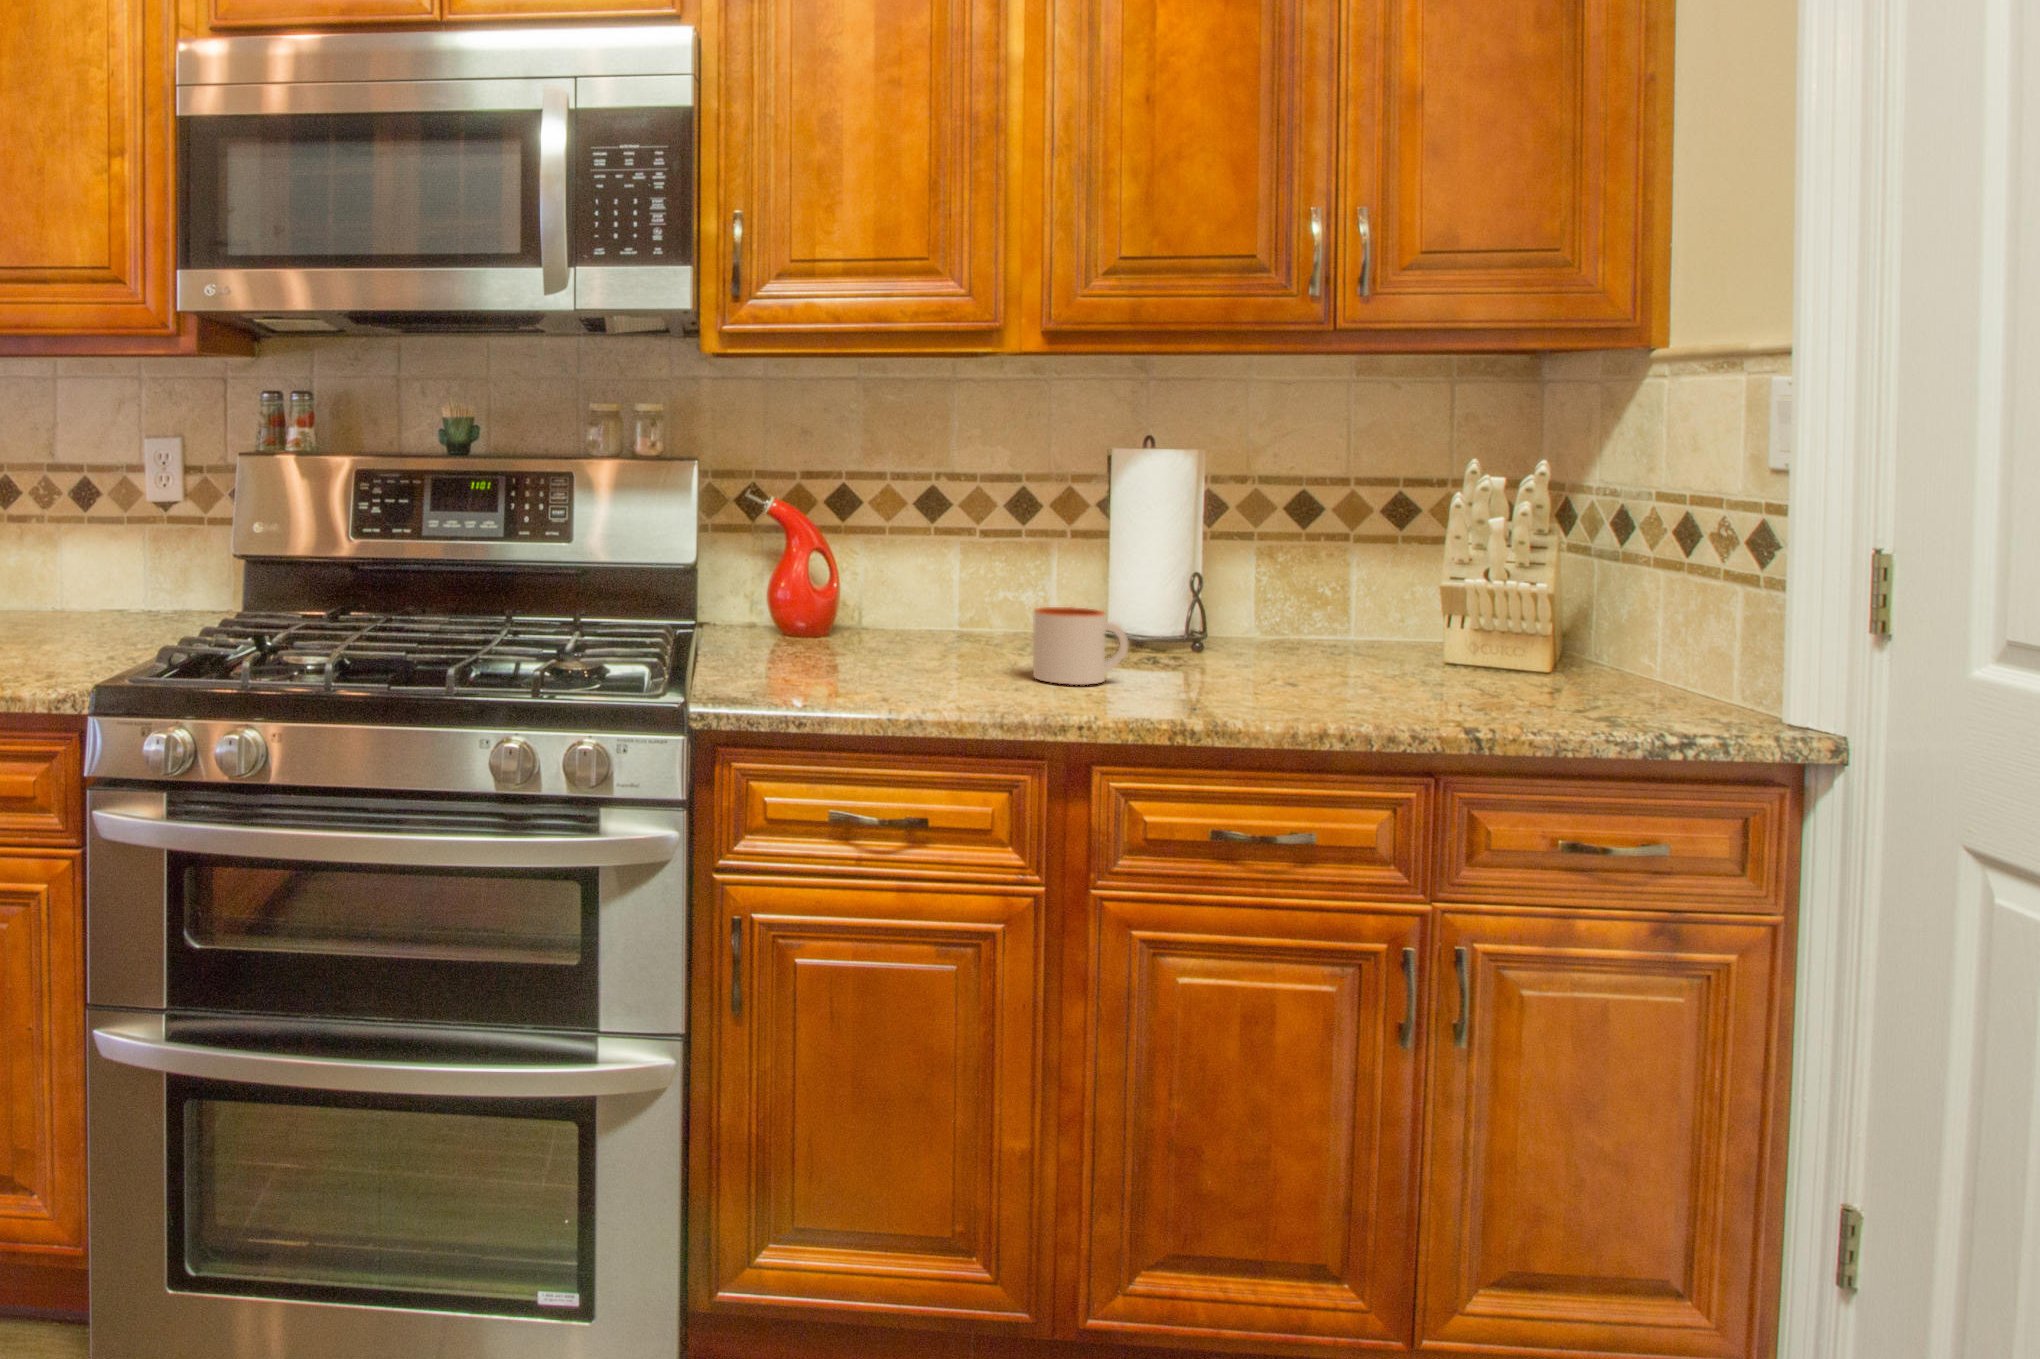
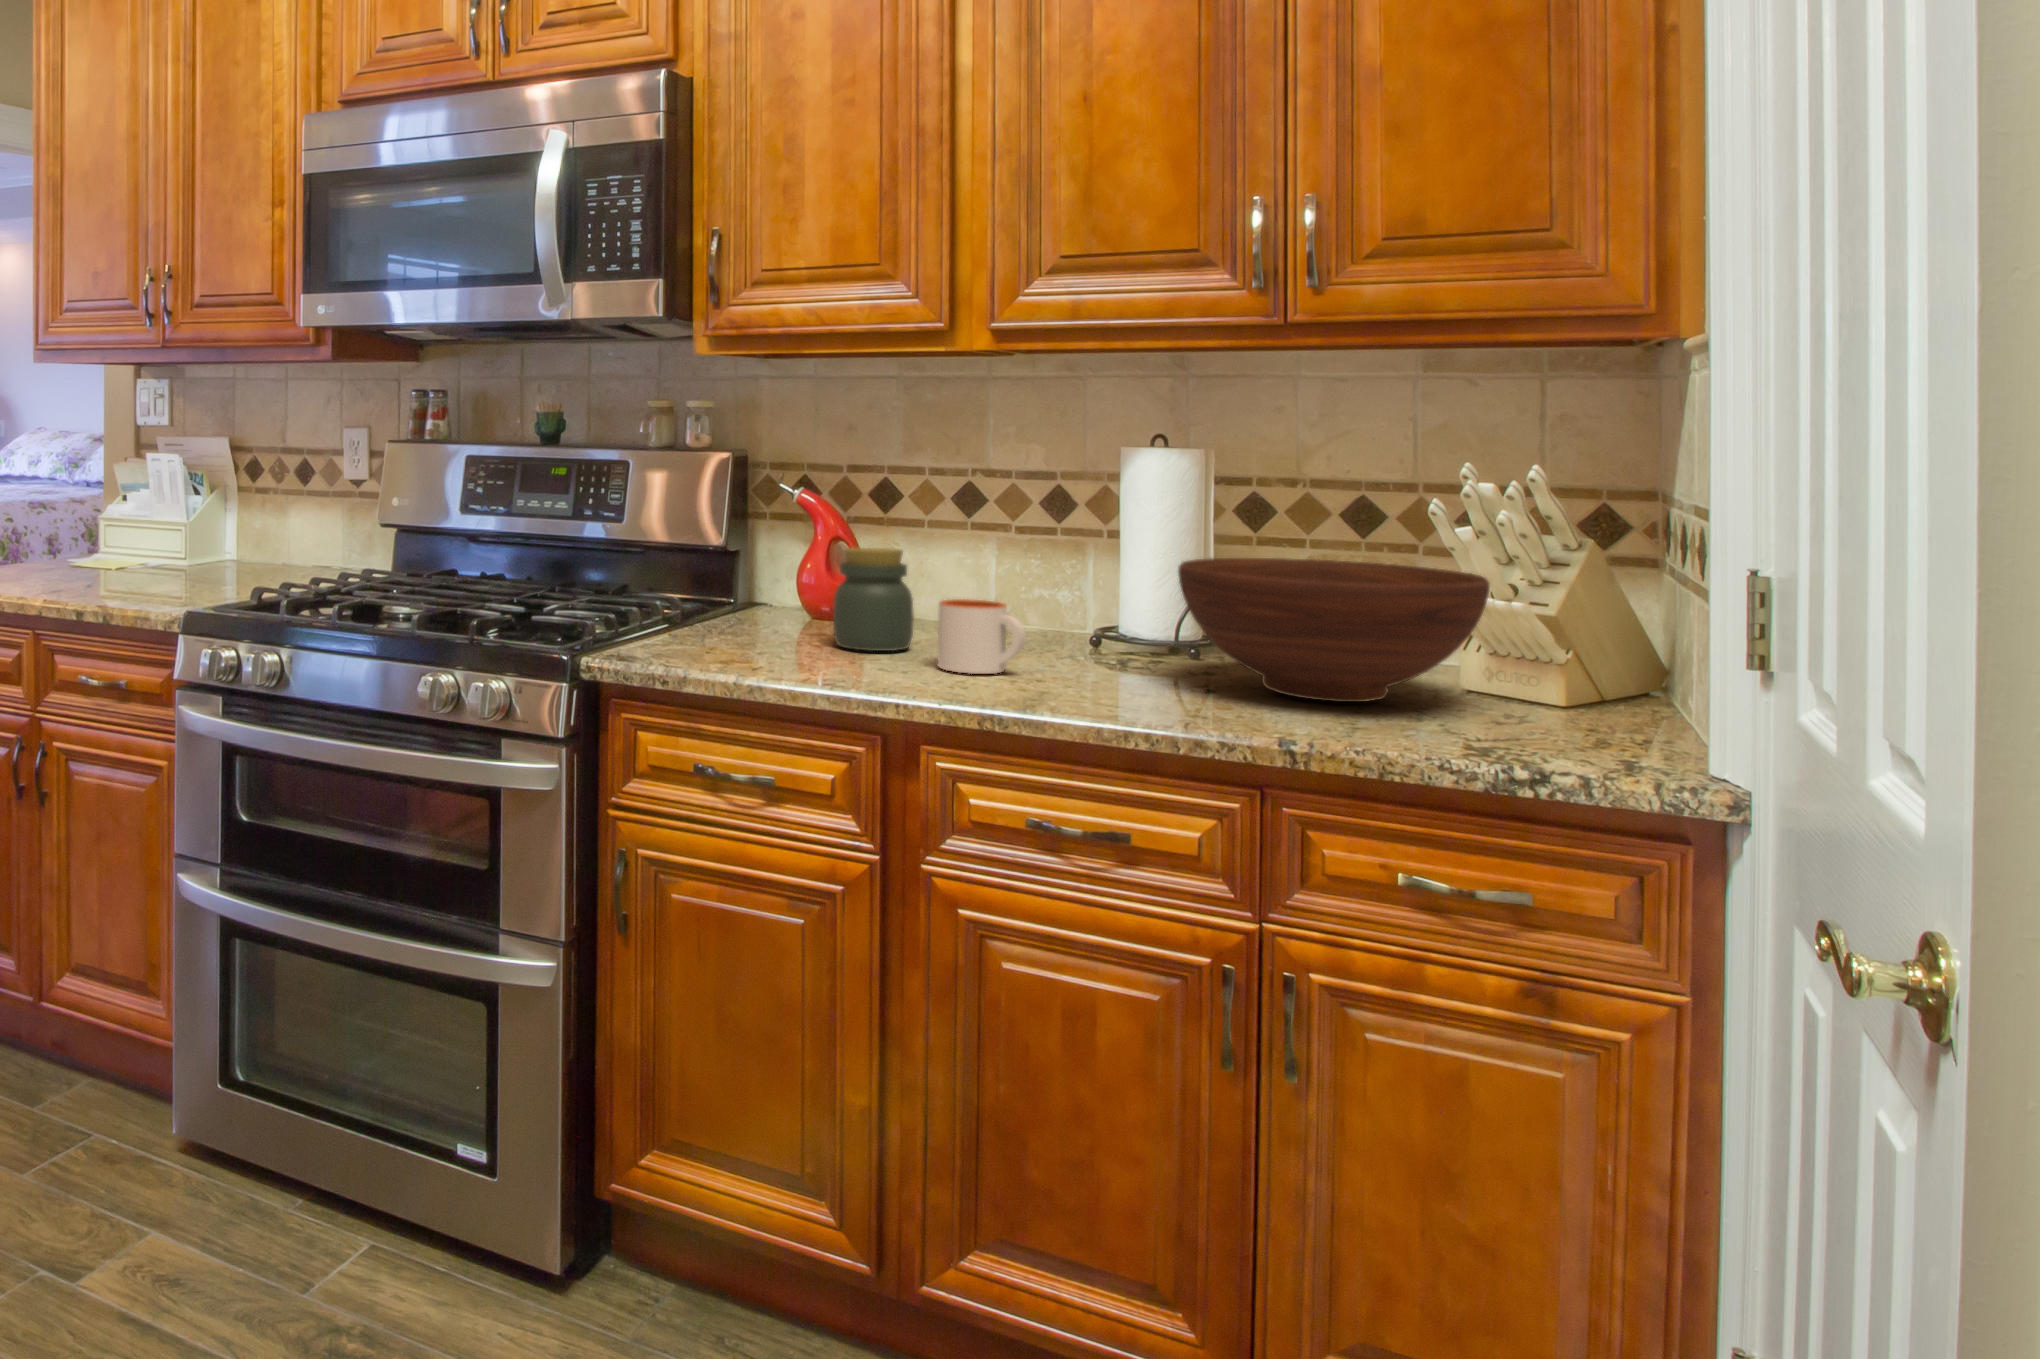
fruit bowl: none [1242,550,1539,683] -> present [1178,558,1490,702]
jar: none [886,557,972,668] -> present [833,548,914,651]

